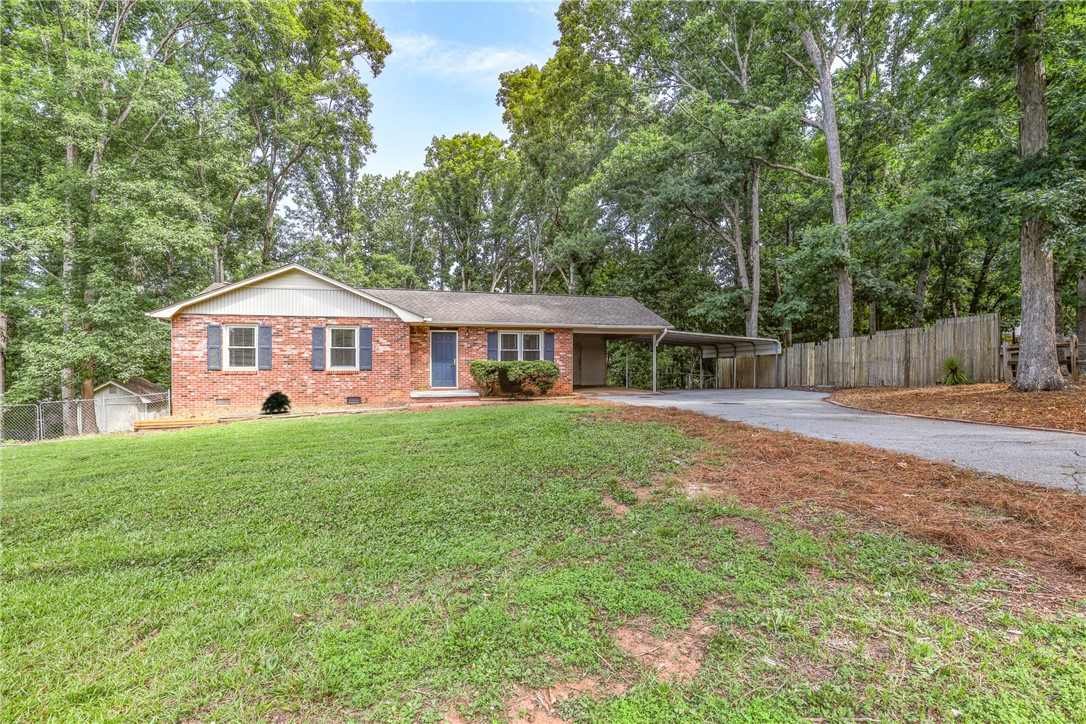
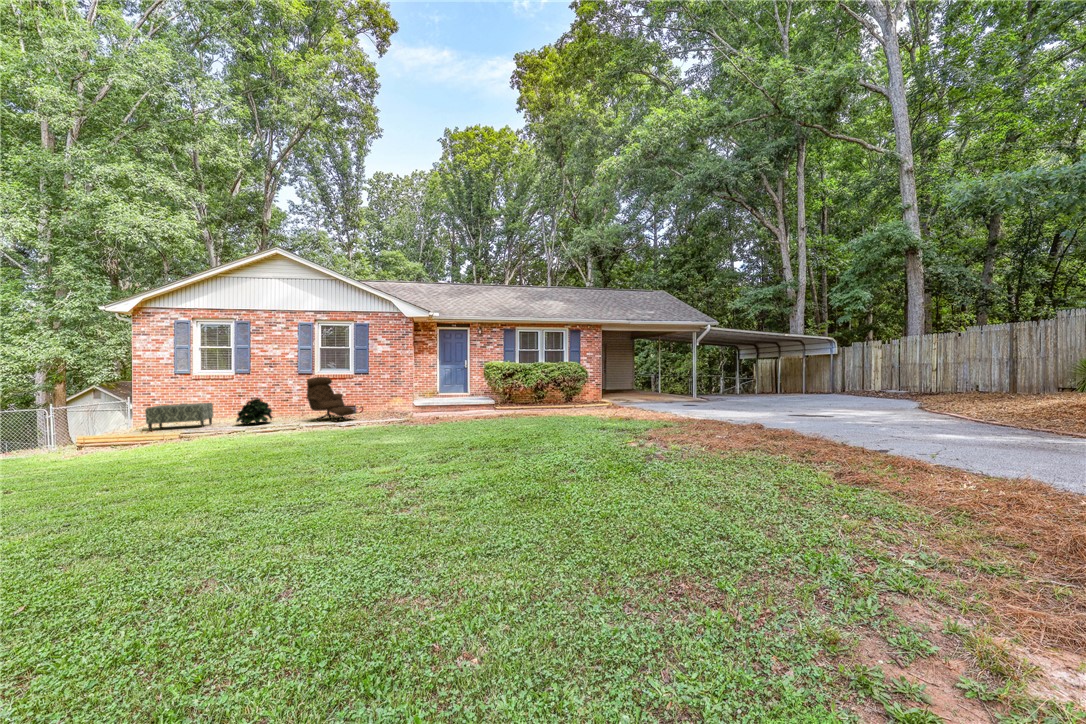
lounge chair: present [498,368,535,400] -> present [307,377,354,421]
bench: none [185,395,240,419] -> present [145,403,213,430]

